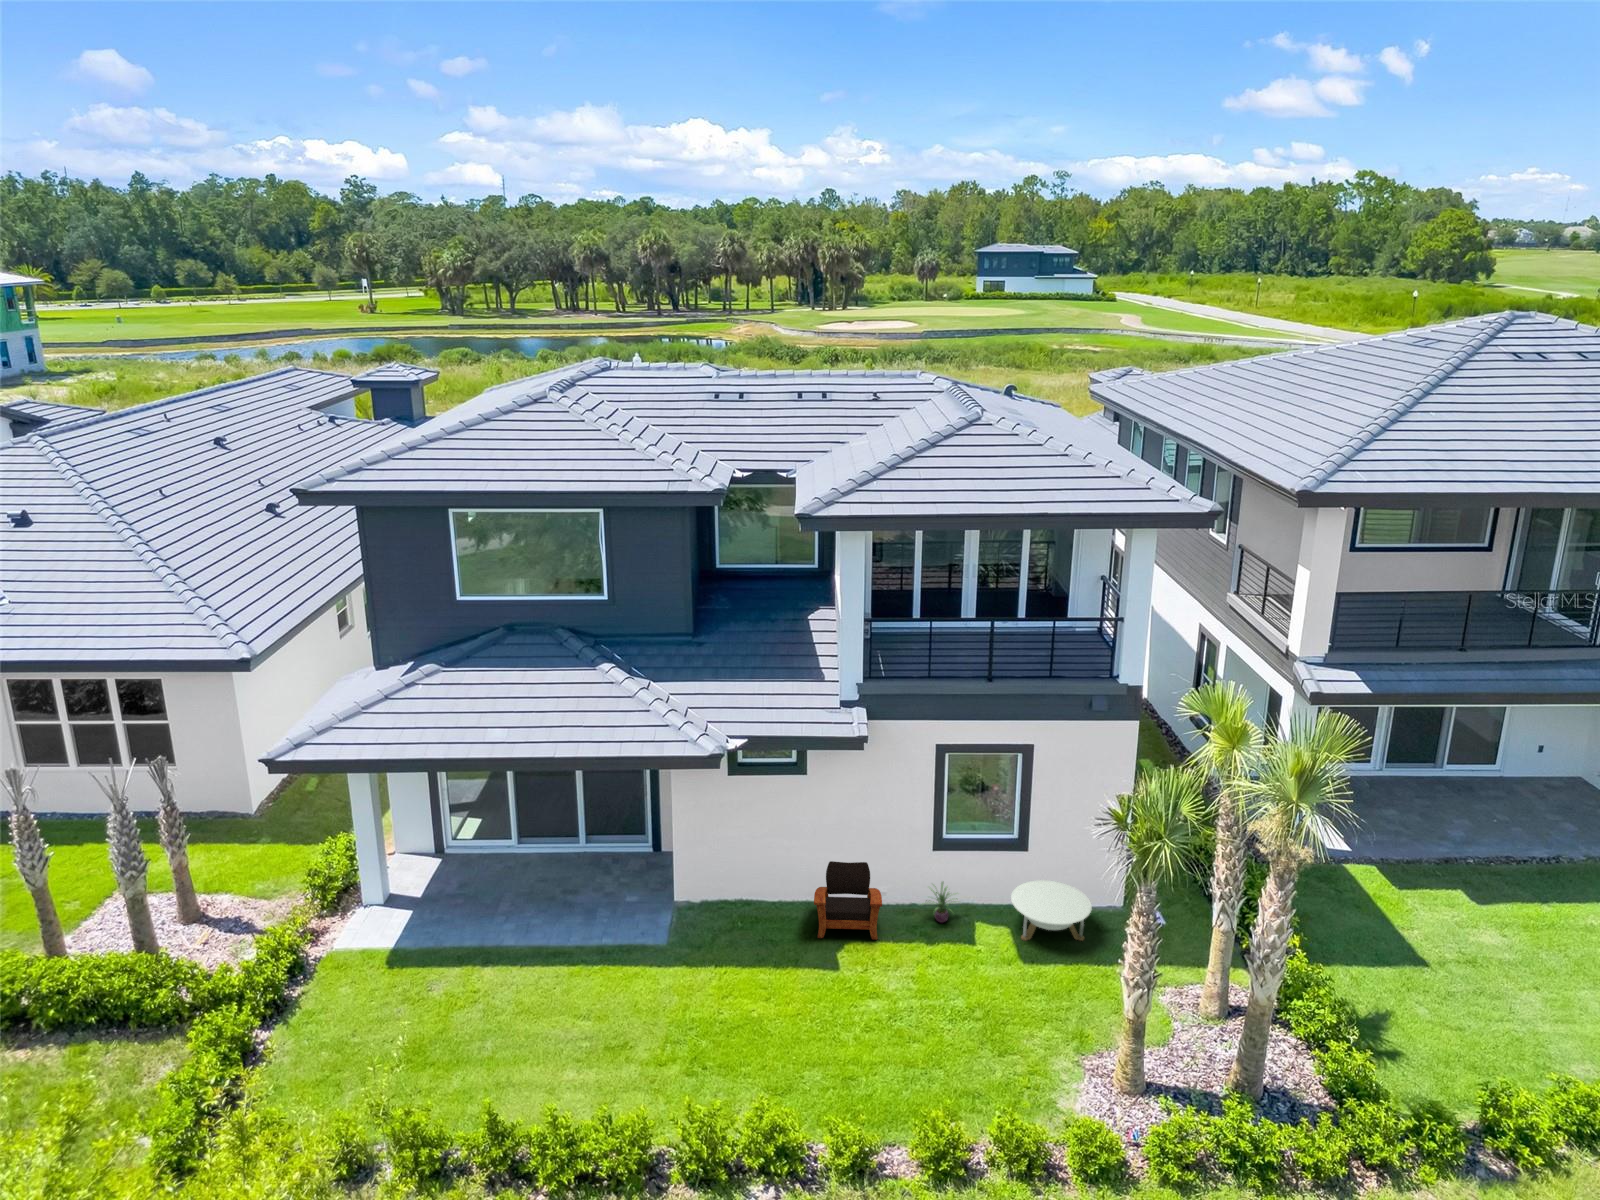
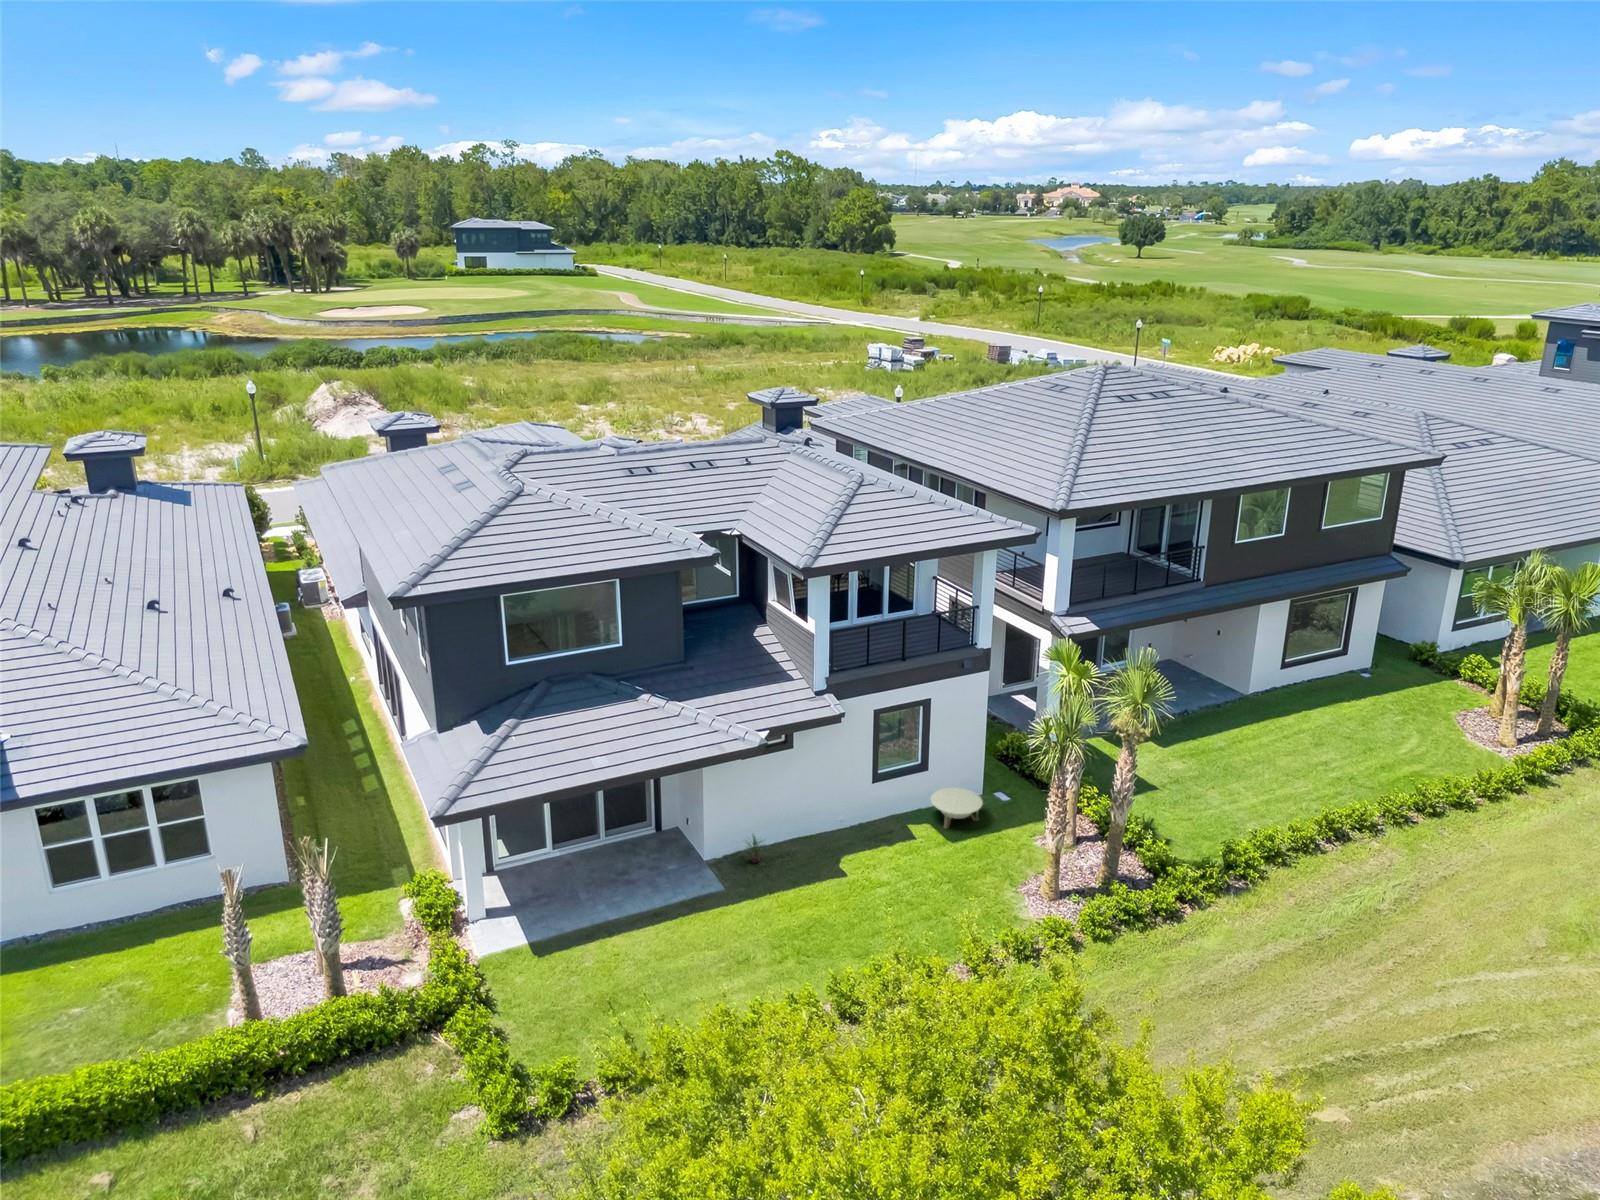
armchair: present [814,861,882,940] -> none [811,801,864,859]
decorative plant: present [929,882,957,923] -> present [742,835,761,863]

